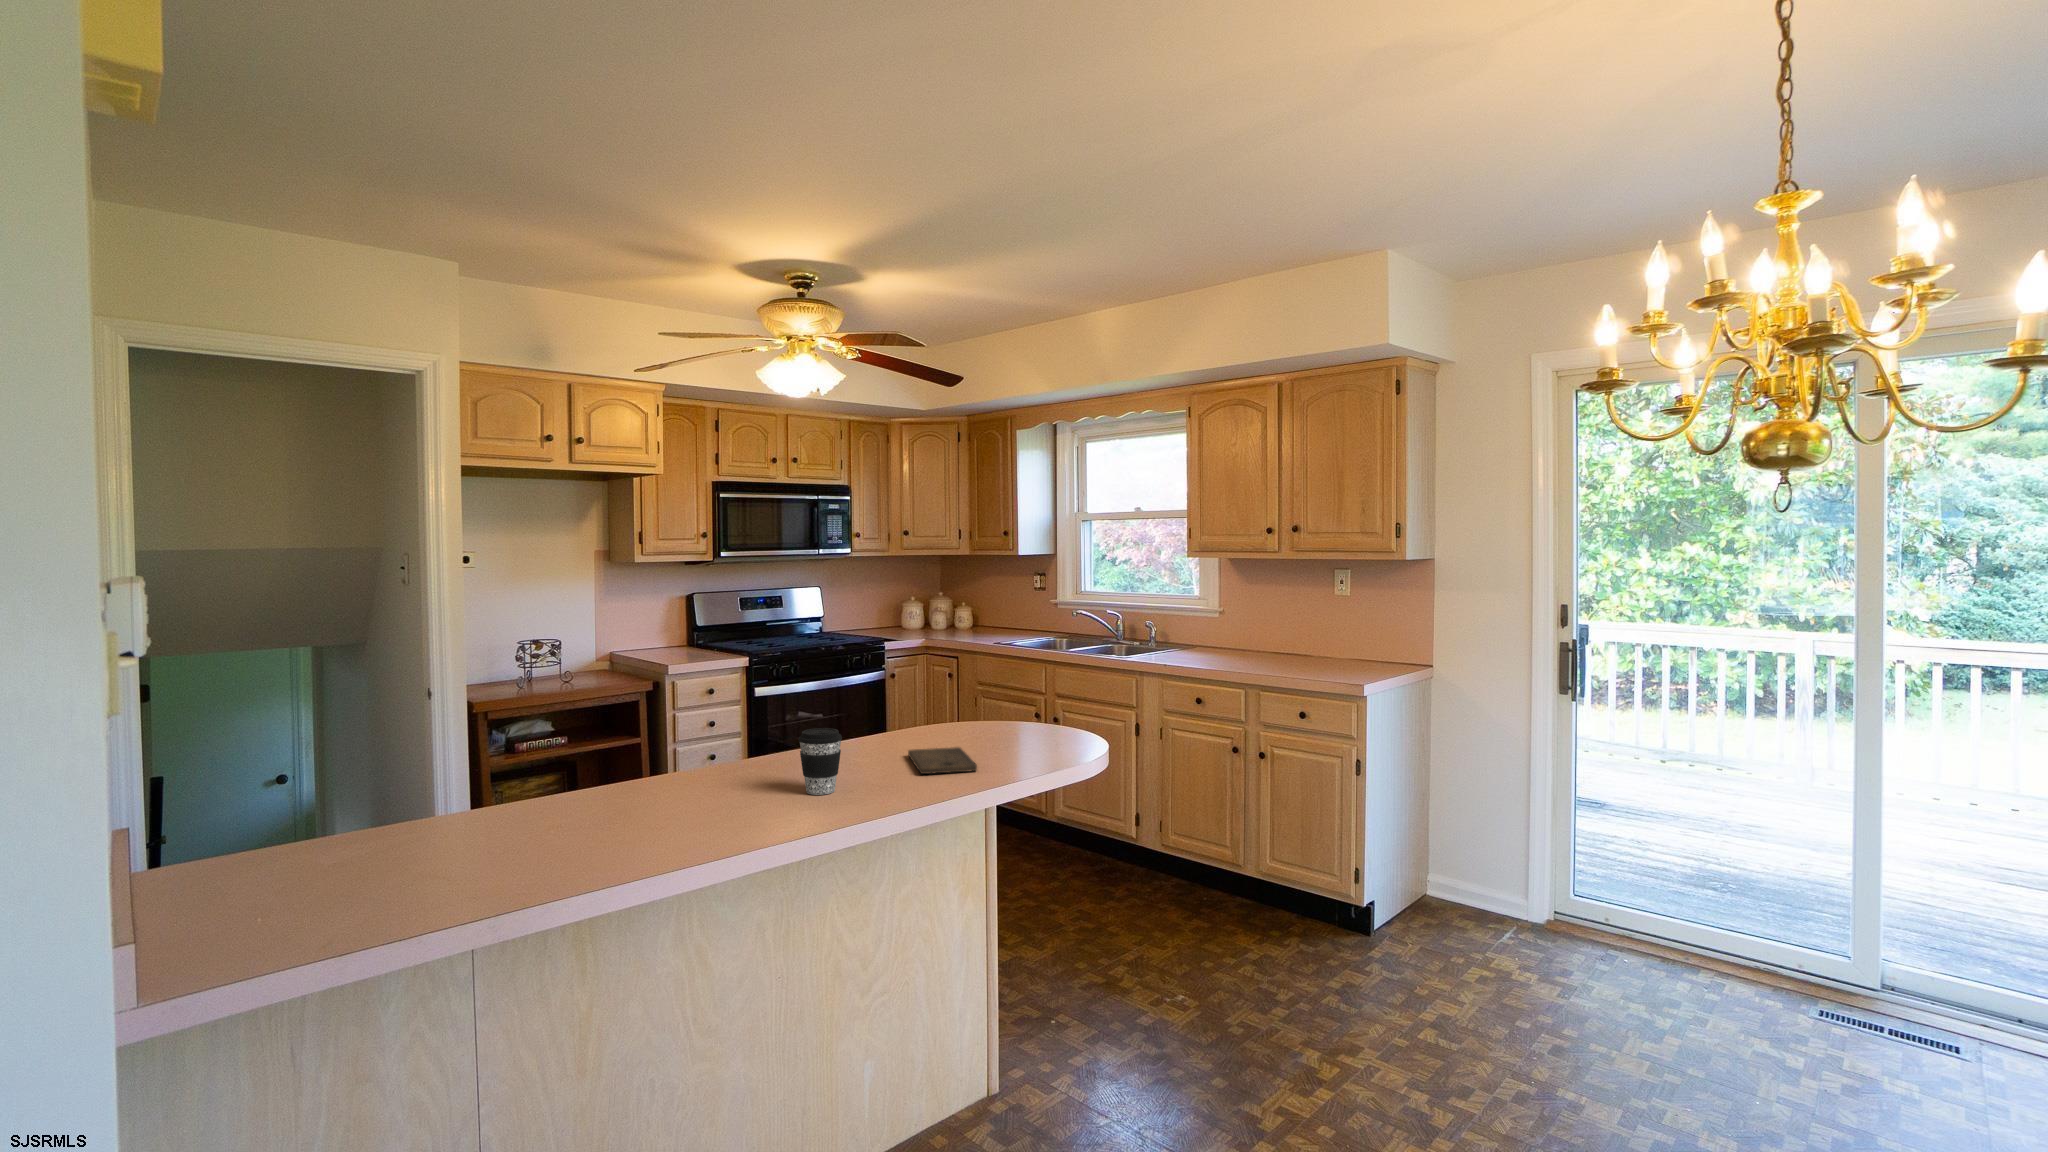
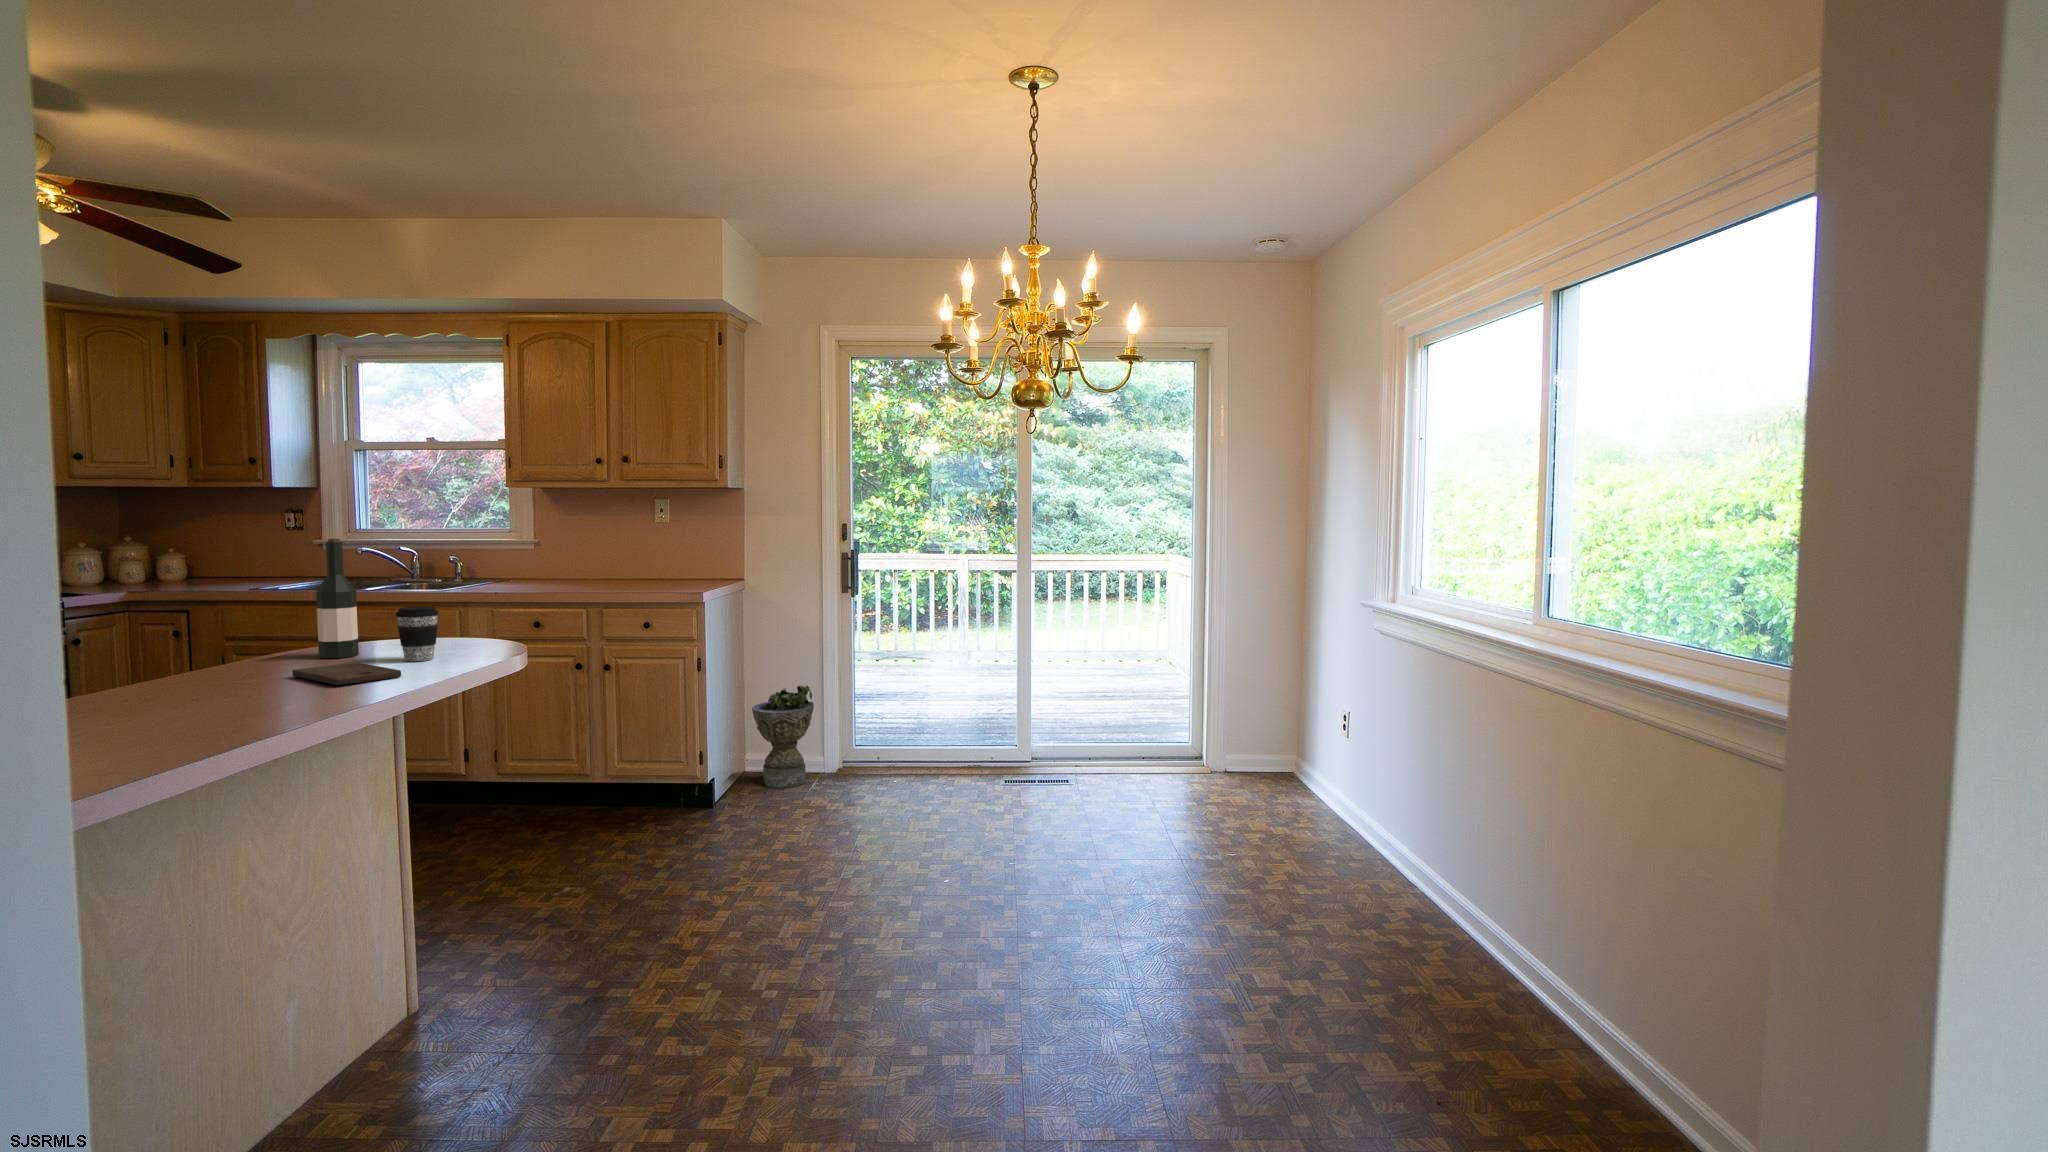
wine bottle: none [951,625,980,737] -> present [316,539,359,658]
coffee cup: present [798,728,842,795] -> present [395,606,439,661]
planter: none [1430,805,1511,933] -> present [752,686,814,788]

